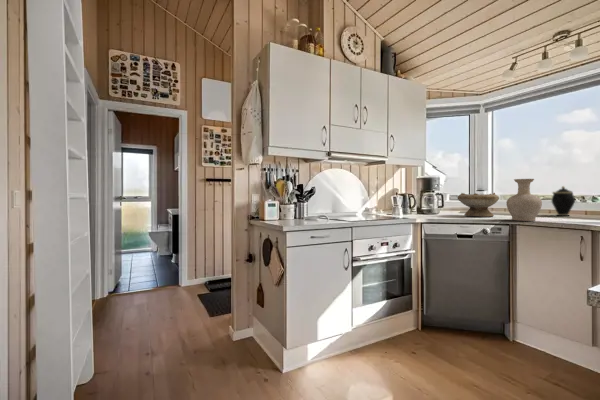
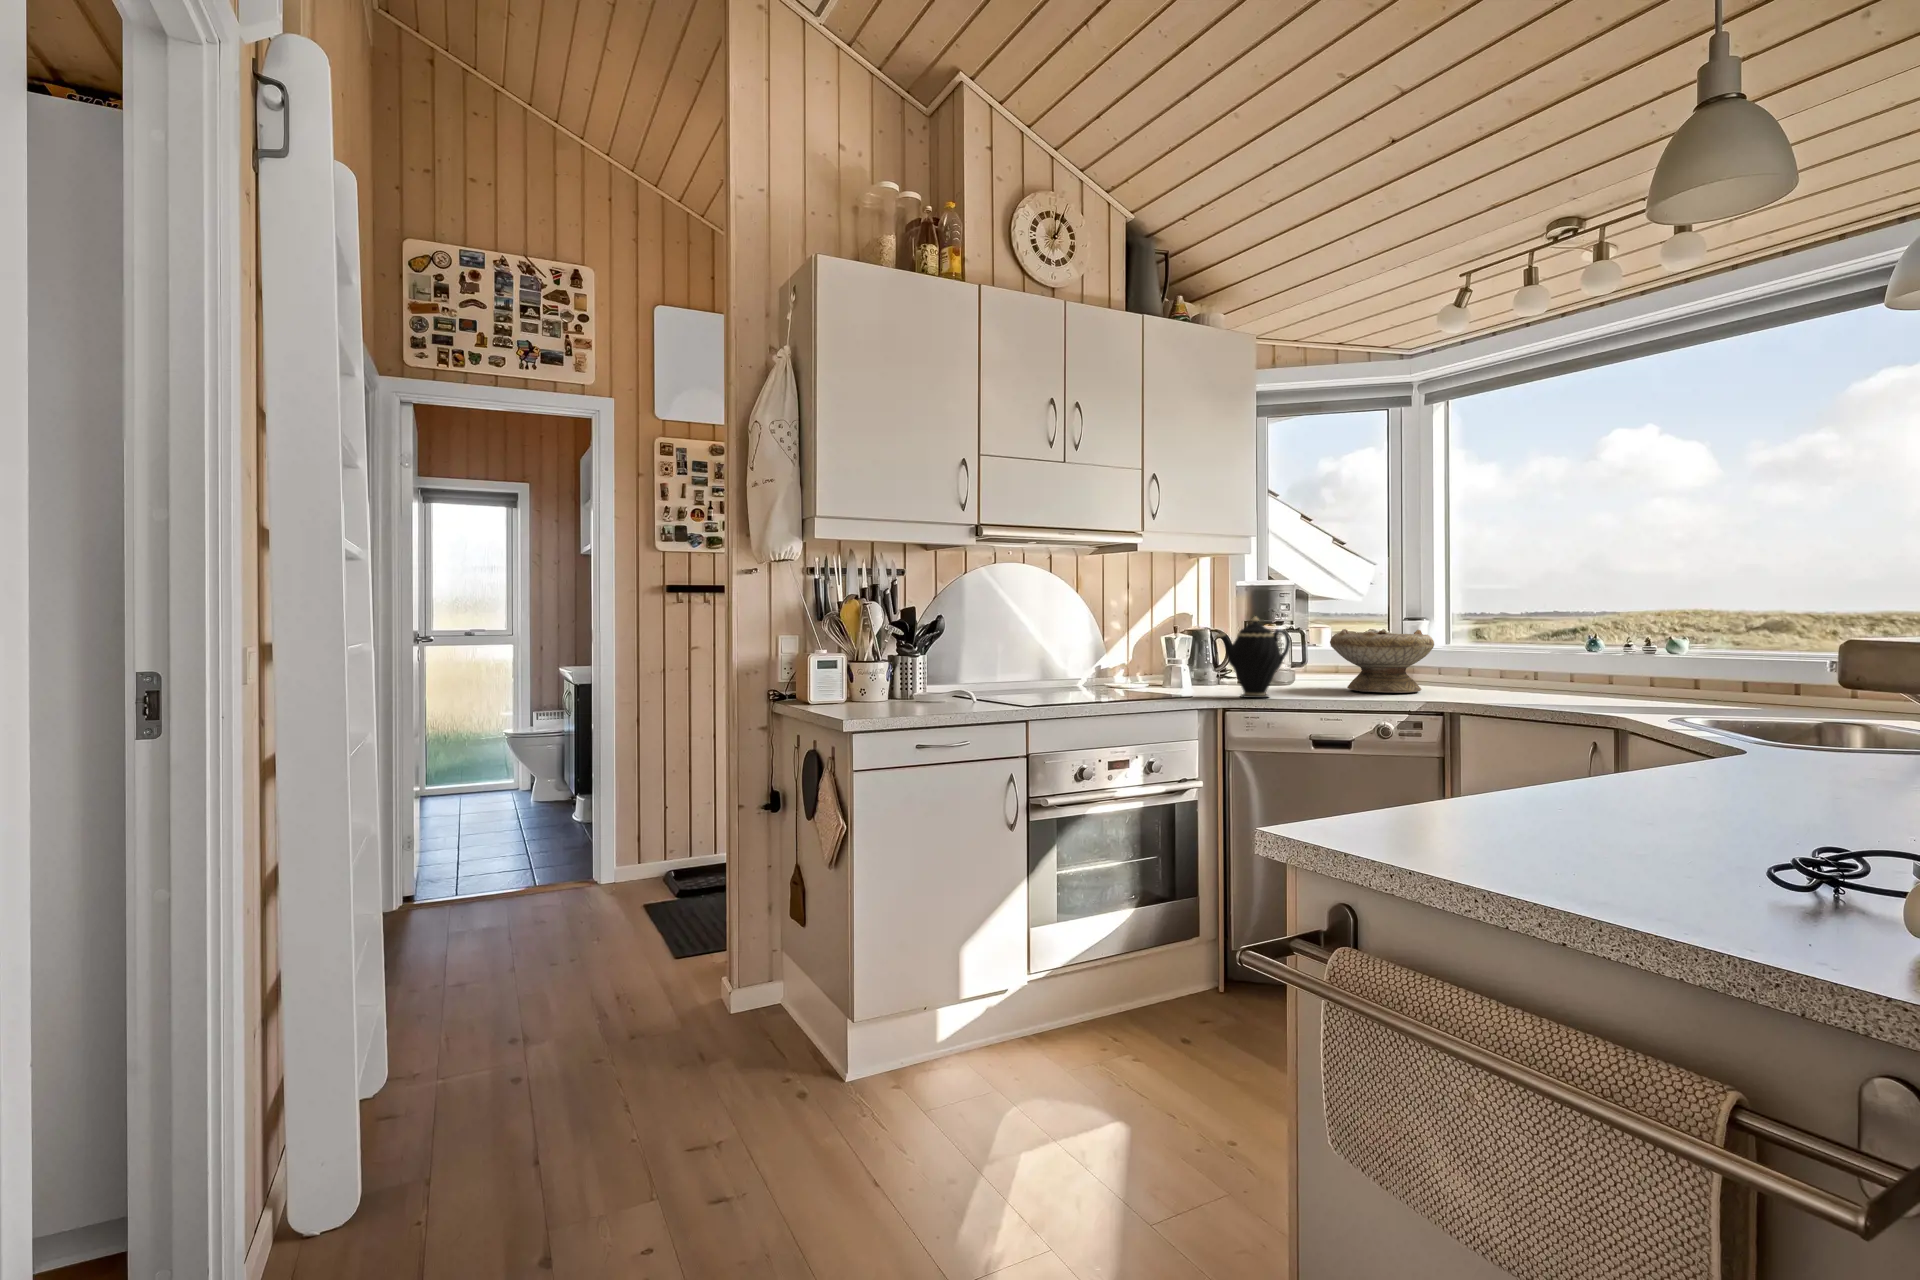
vase: present [506,179,542,221] -> none [1437,596,1520,705]
teapot: present [552,186,575,216] -> present [1218,617,1290,698]

